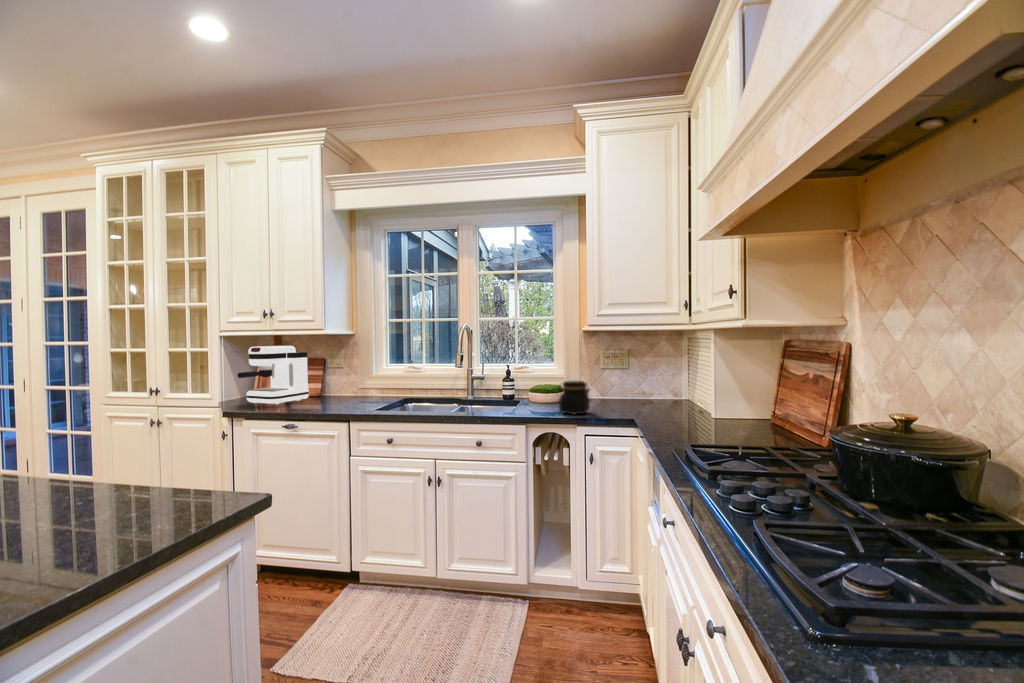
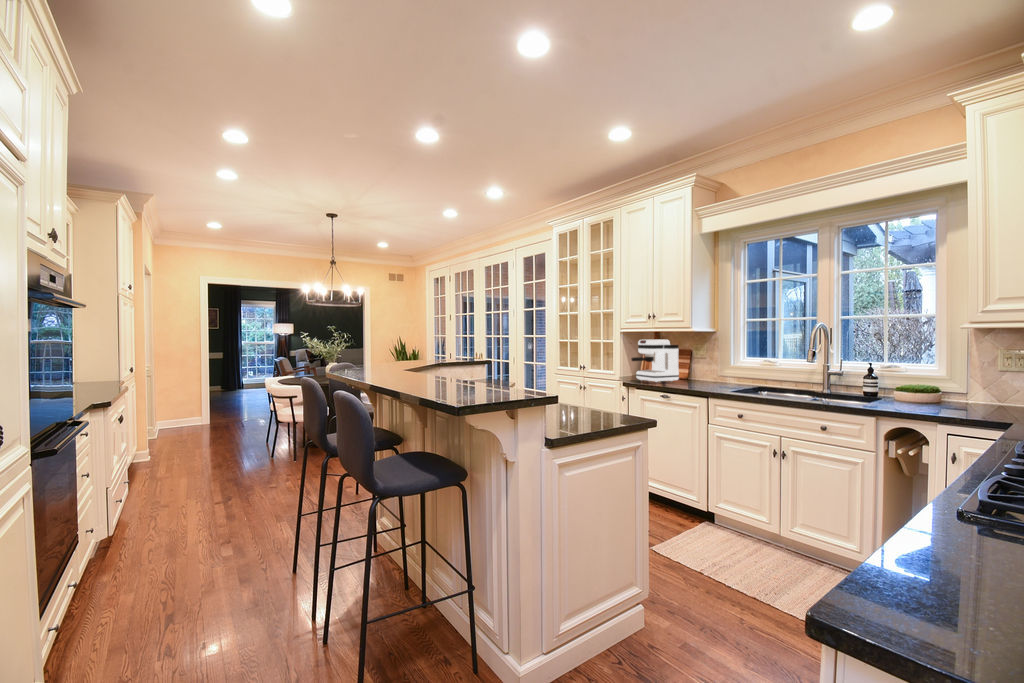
jar: present [558,381,591,414] -> none [918,379,965,413]

